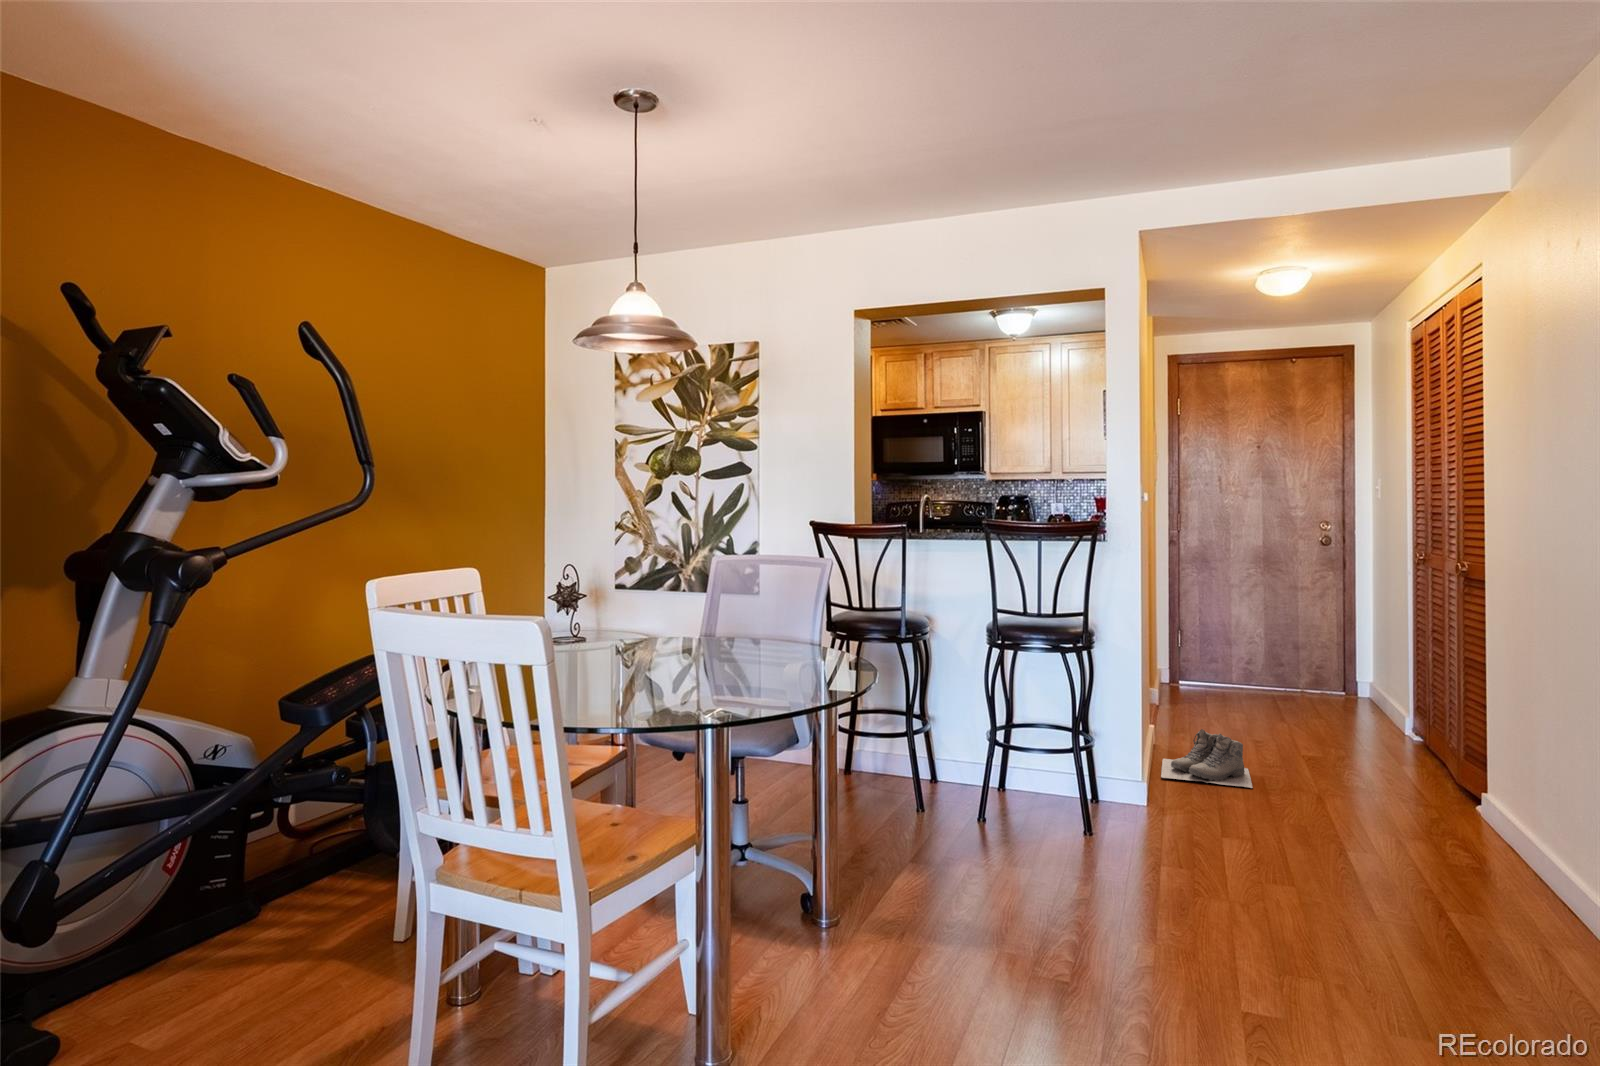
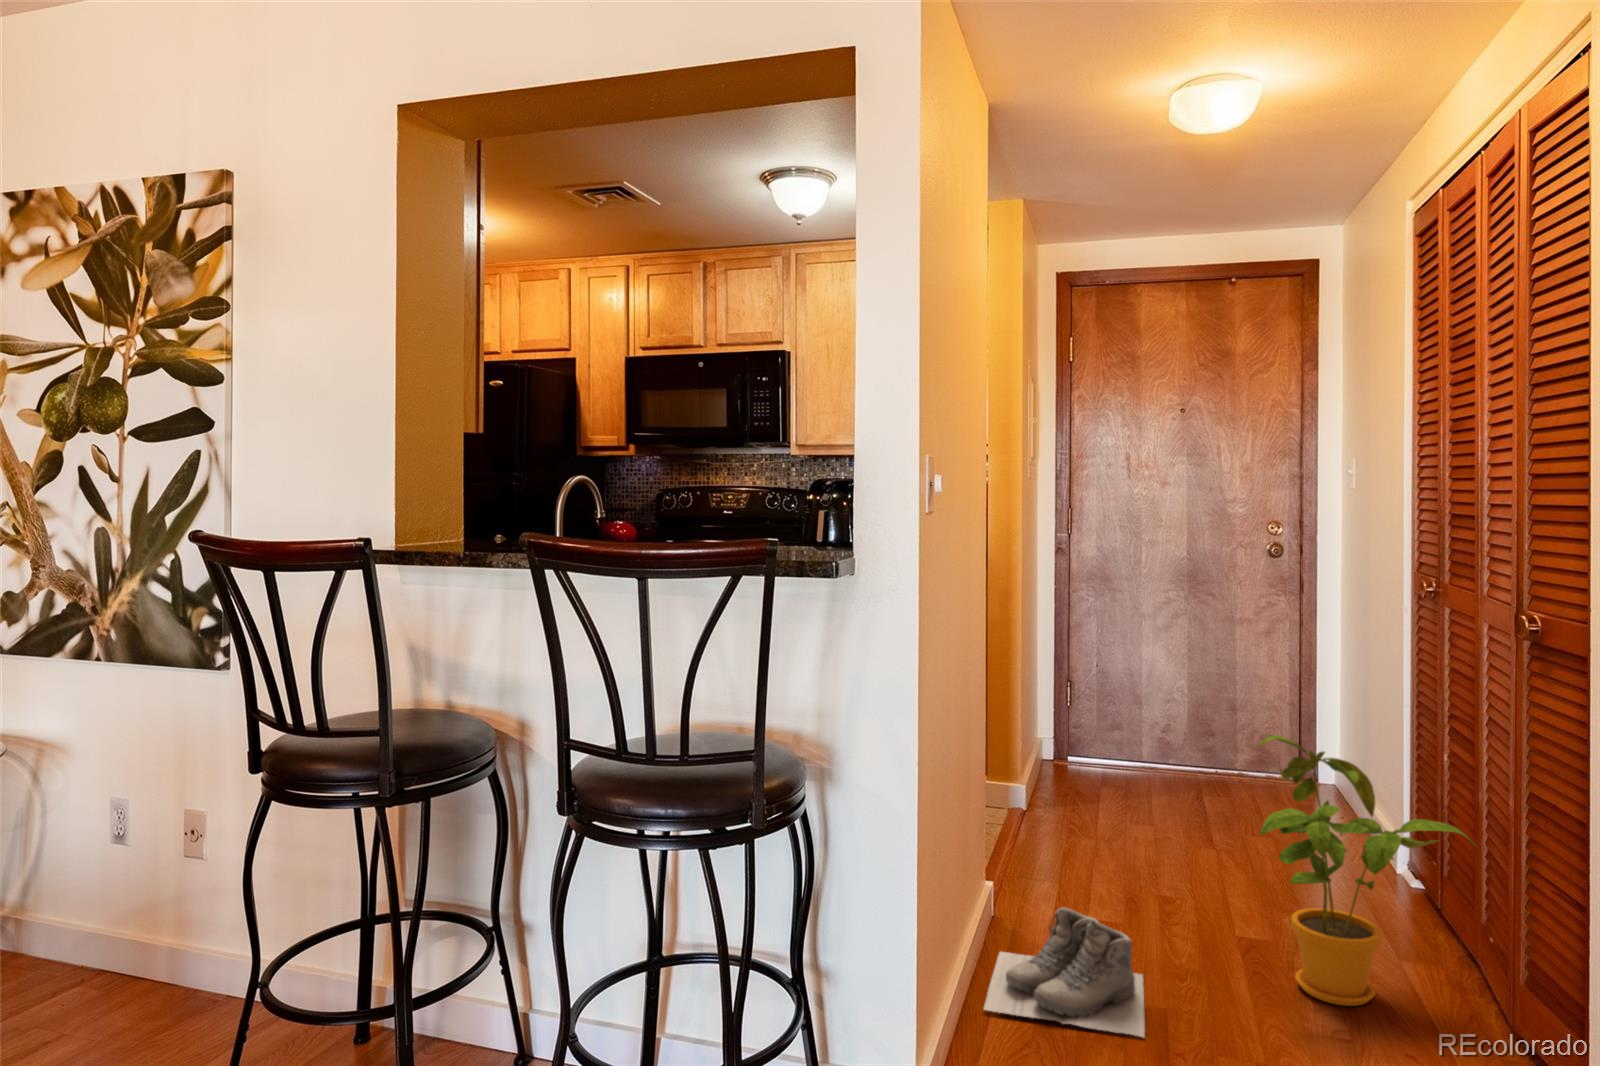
house plant: none [1314,637,1442,781] -> present [1259,735,1474,1006]

